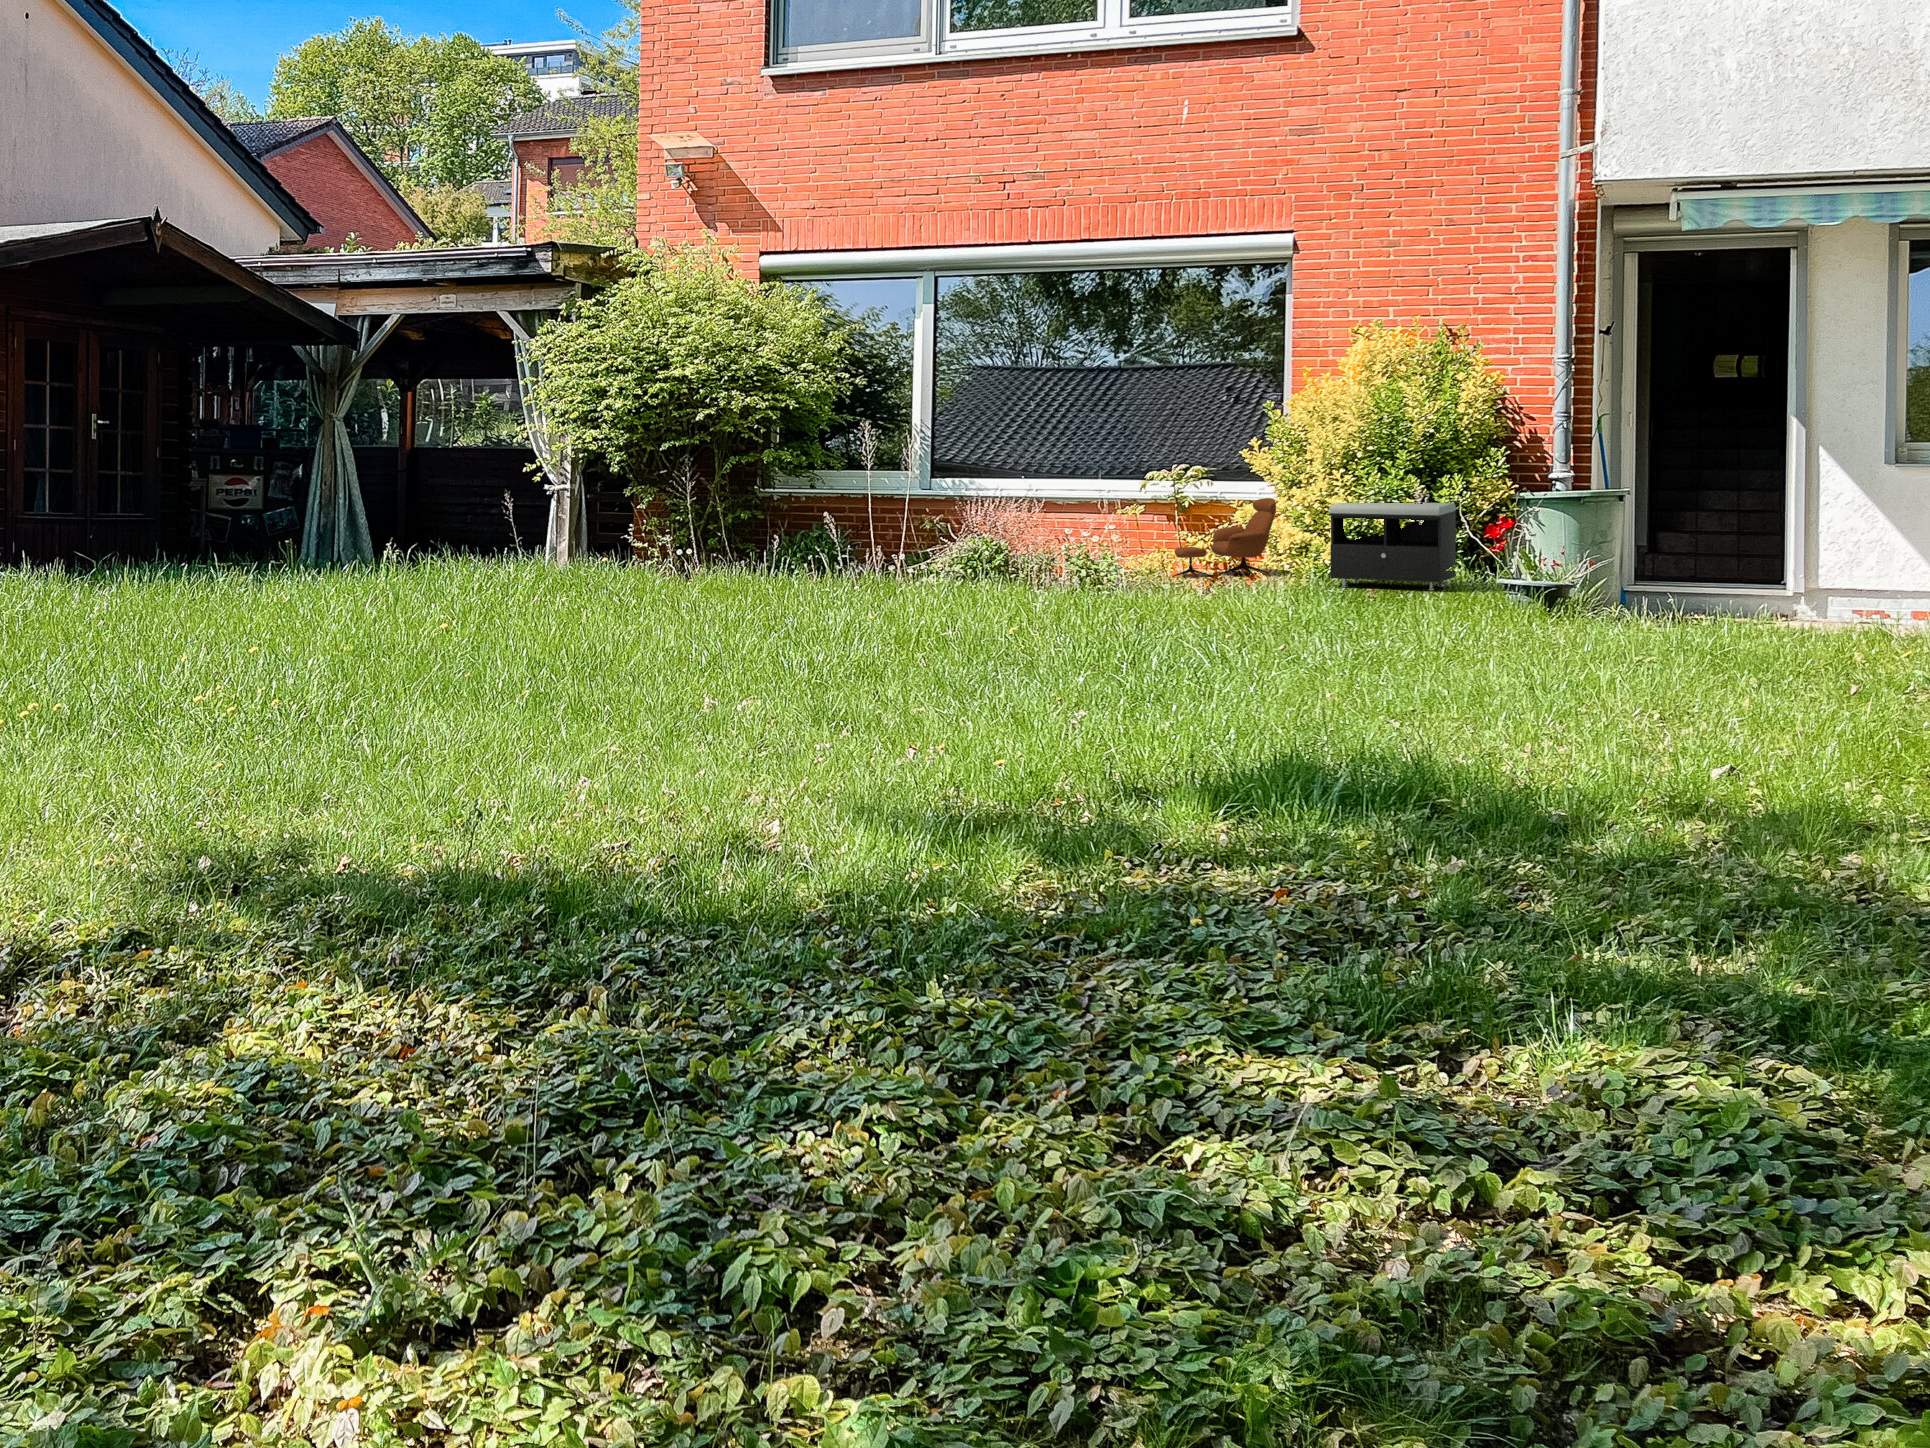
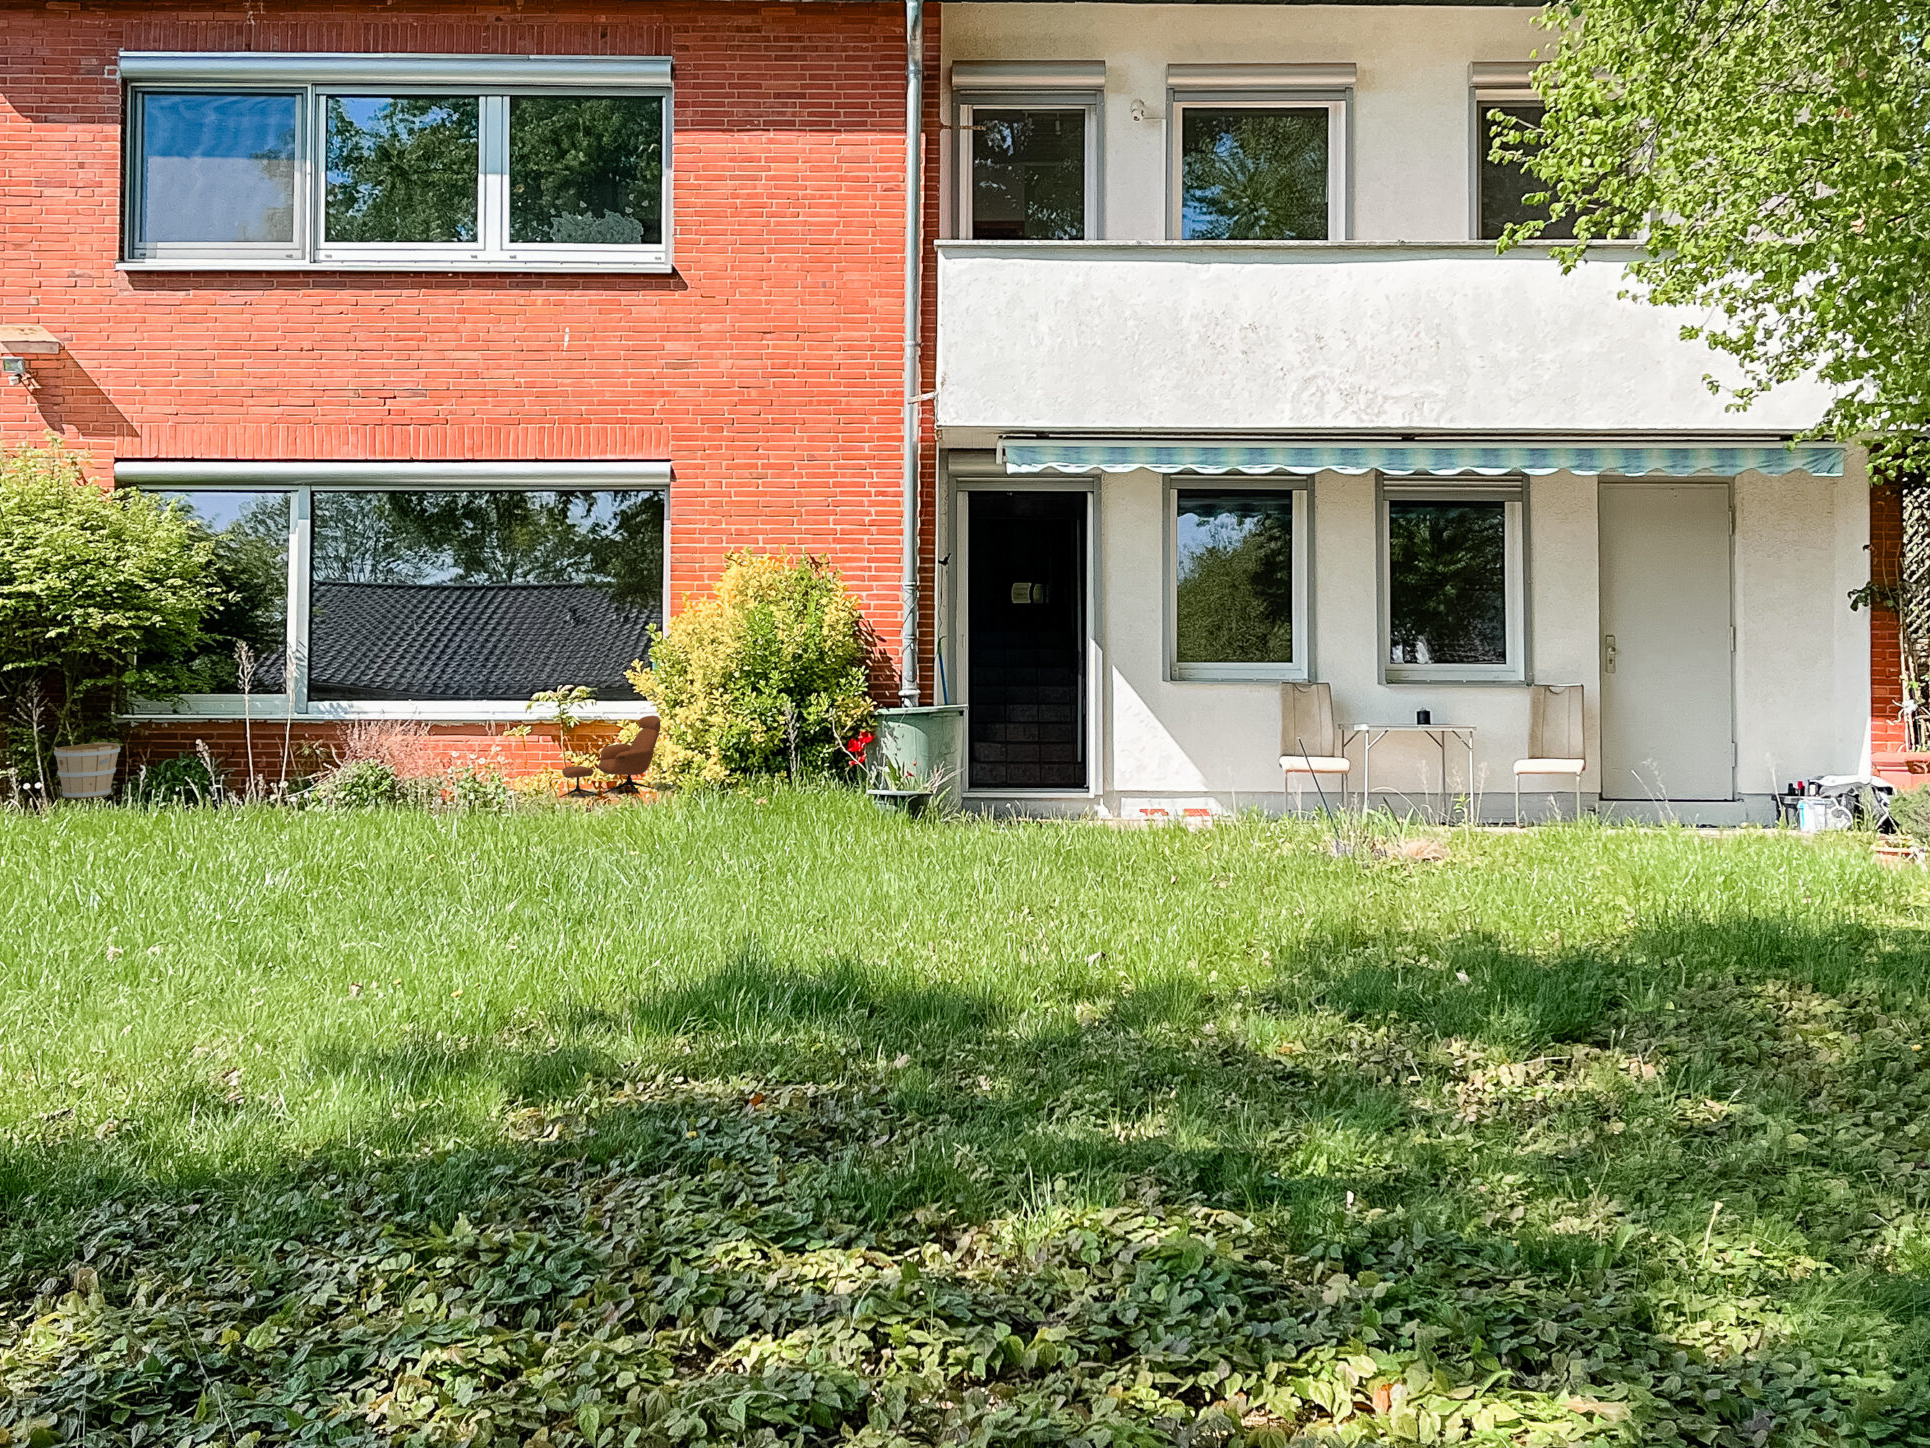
storage bench: present [1329,501,1456,590] -> none [710,719,824,804]
wooden bucket: none [711,514,765,563] -> present [54,742,120,798]

